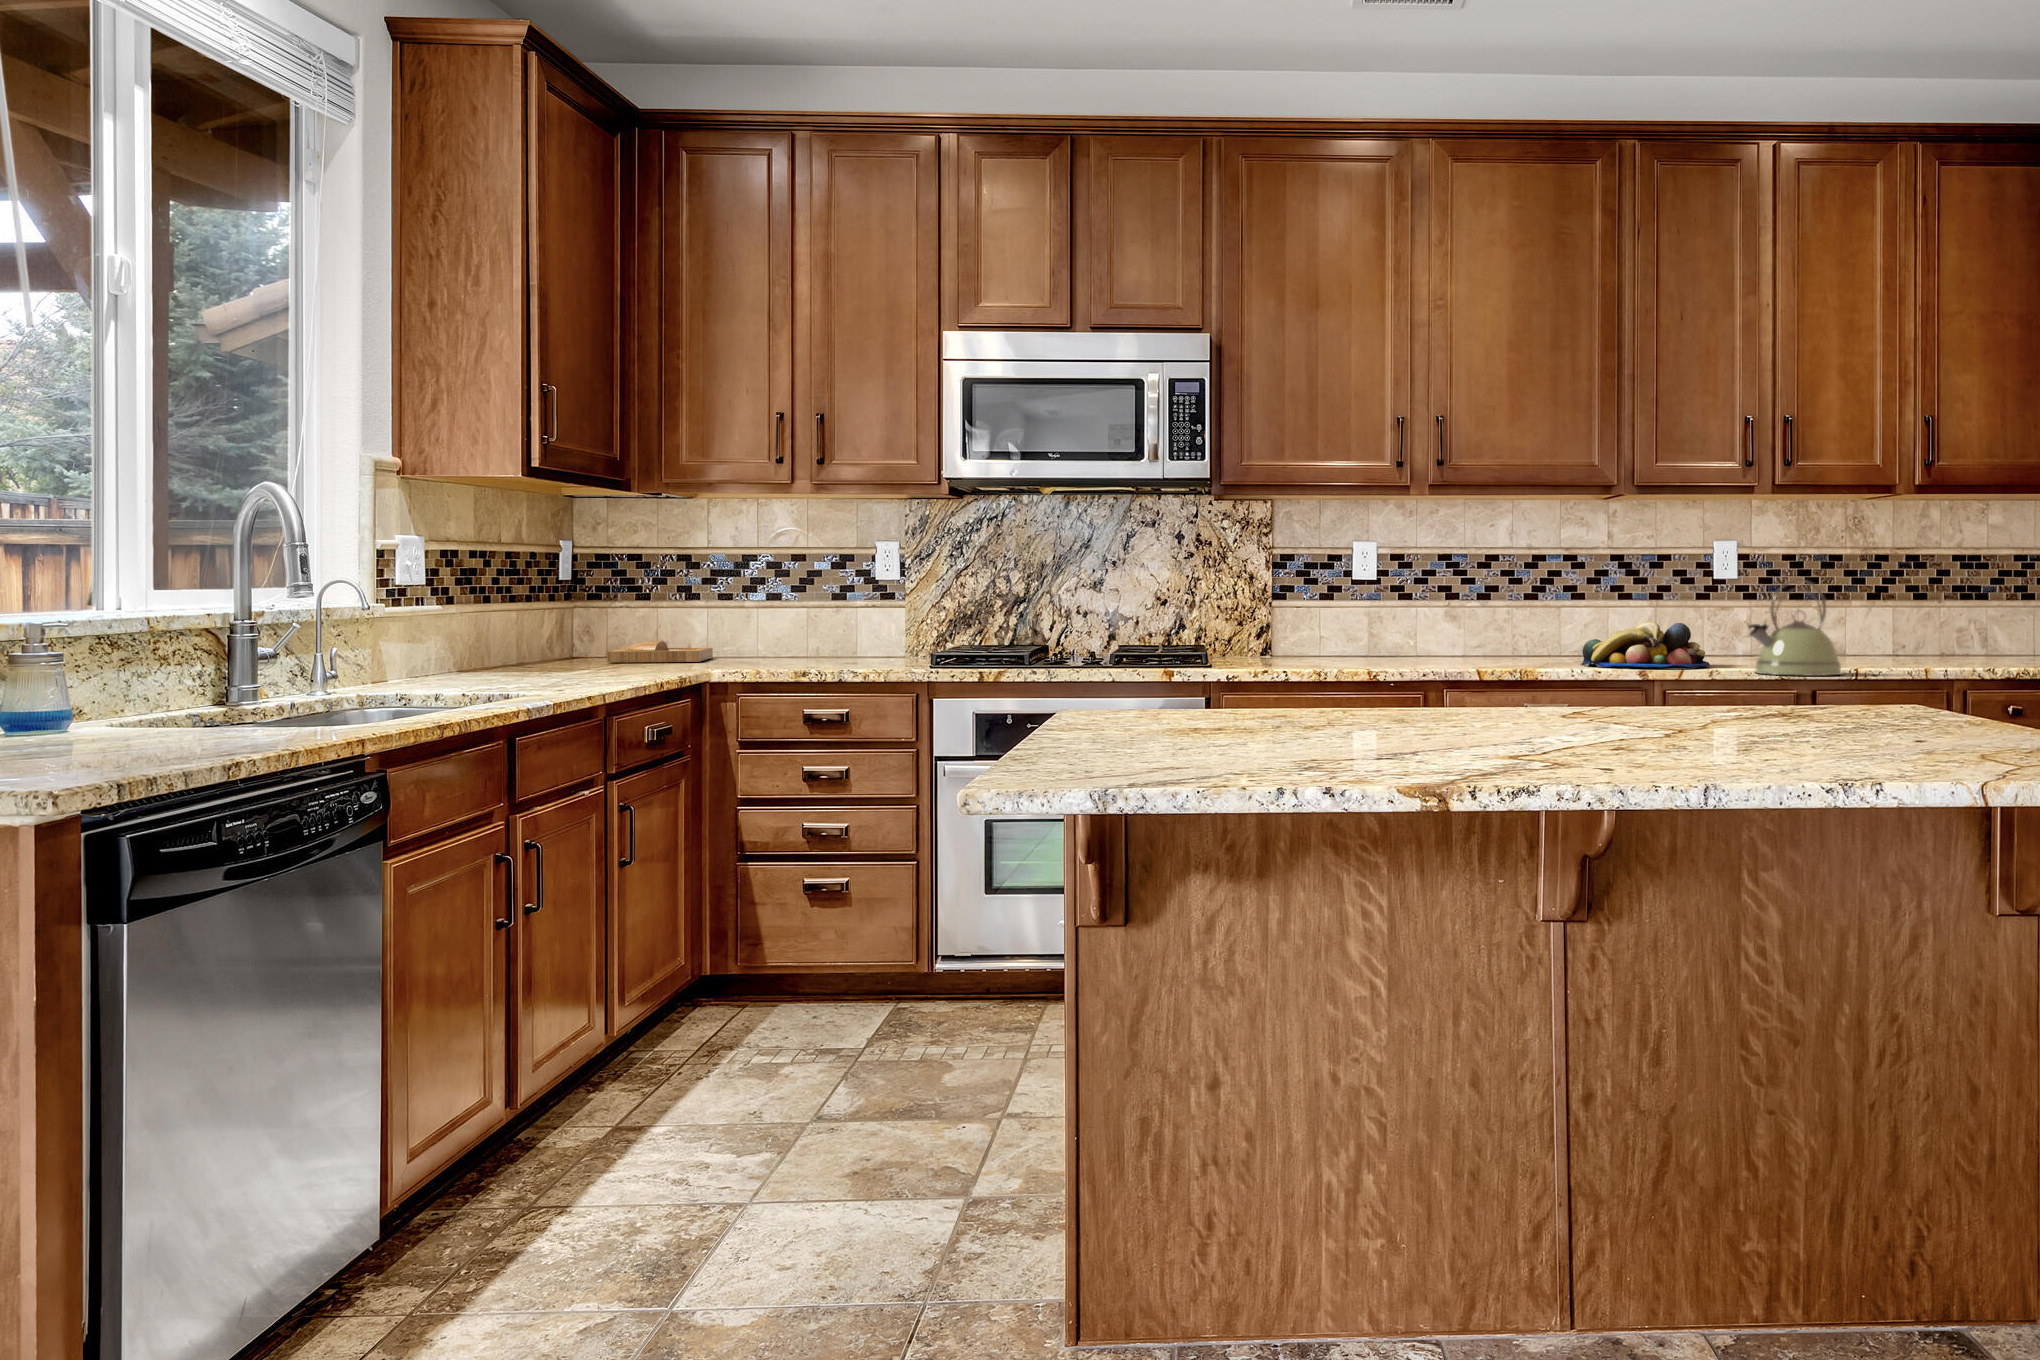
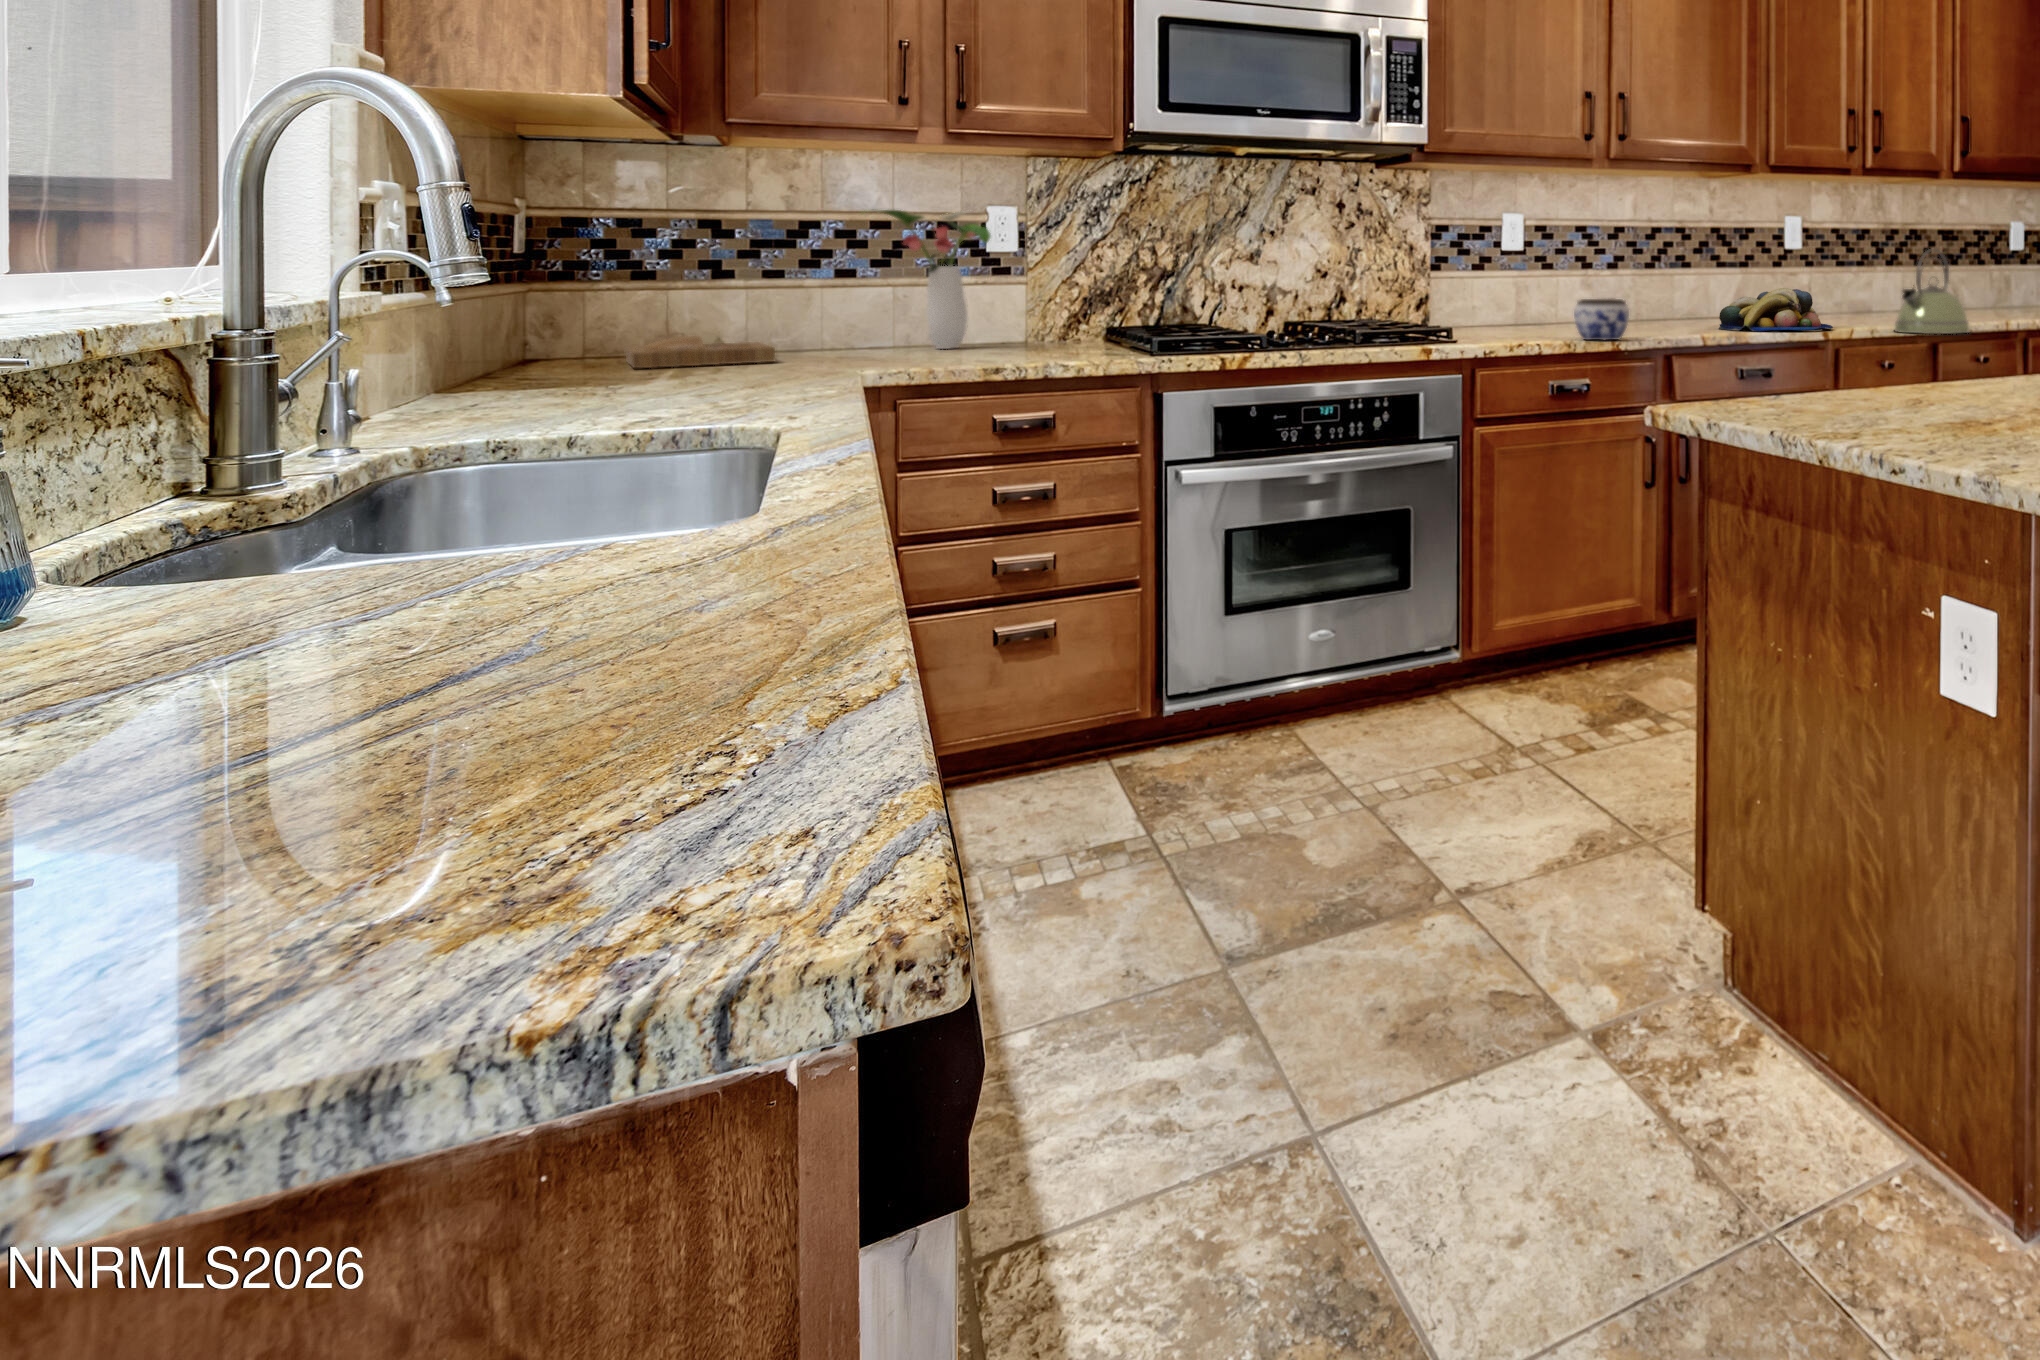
flower arrangement: none [780,543,873,658] -> present [866,210,991,349]
jar: none [1361,628,1416,669] -> present [1574,299,1629,340]

